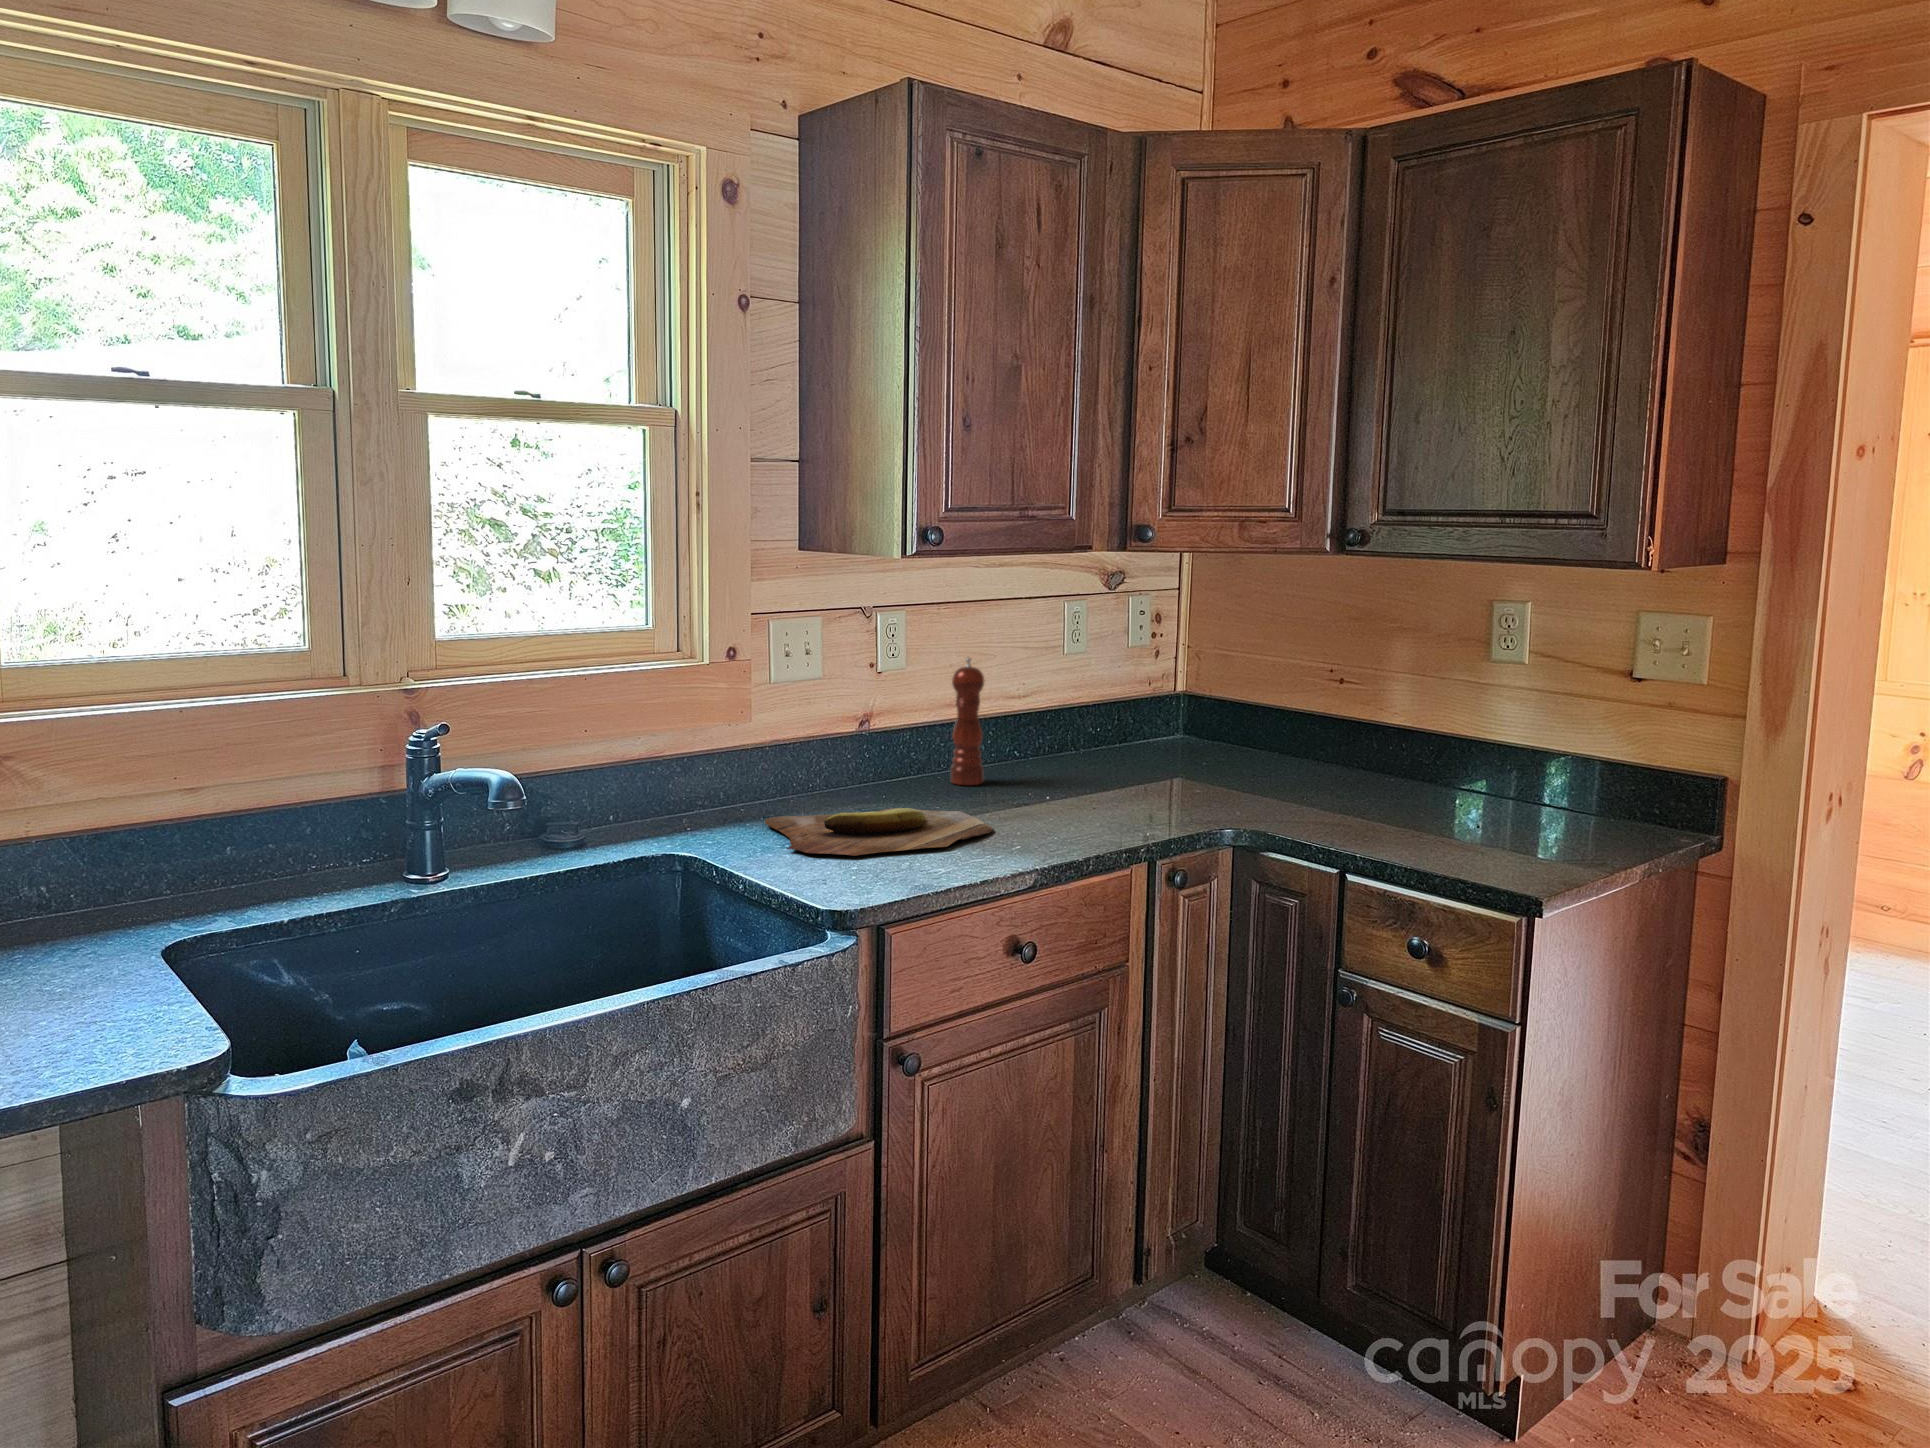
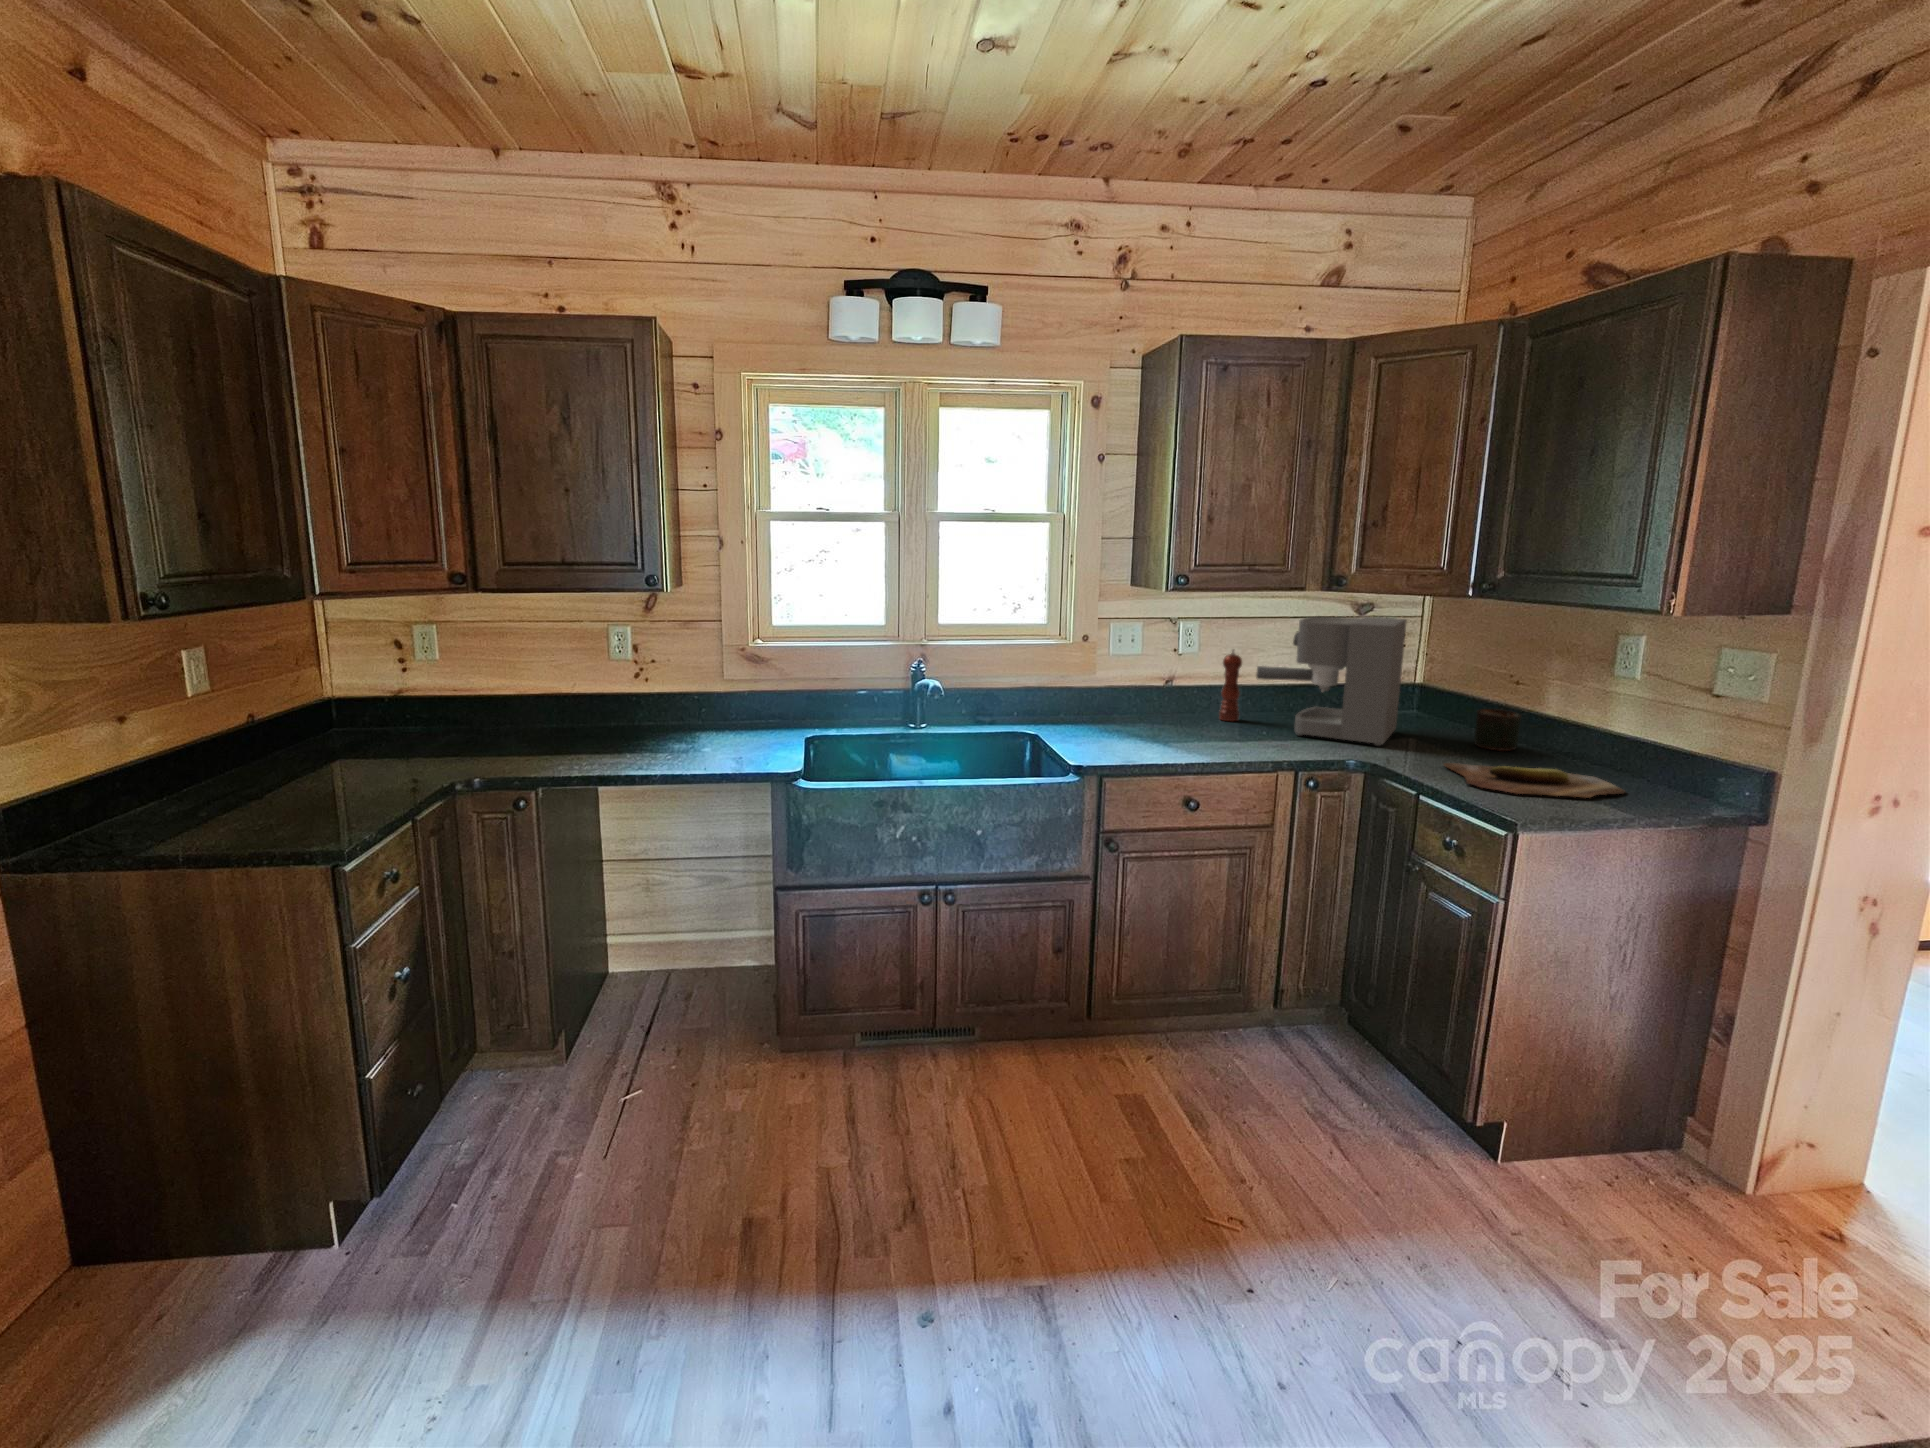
coffee maker: none [1013,592,1237,800] -> present [1256,616,1406,746]
mug: none [1317,723,1376,785] -> present [1474,709,1521,751]
cutting board: present [765,808,993,856] -> present [1444,763,1625,798]

